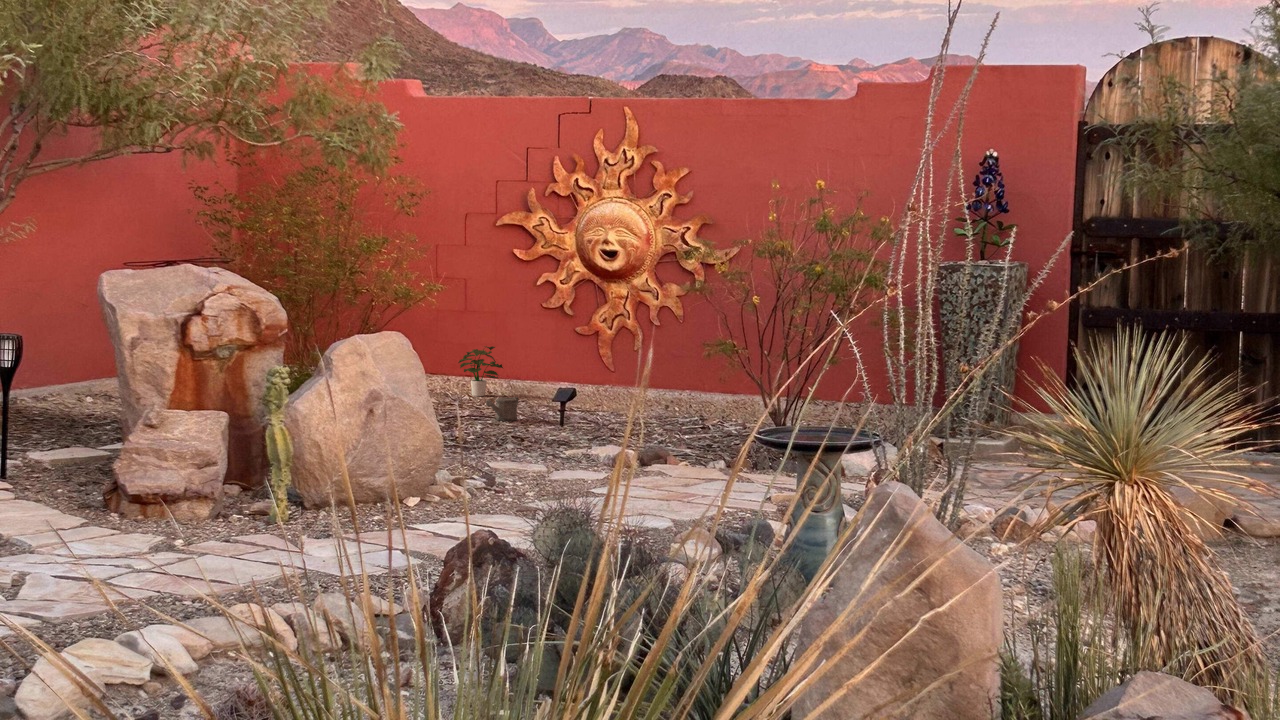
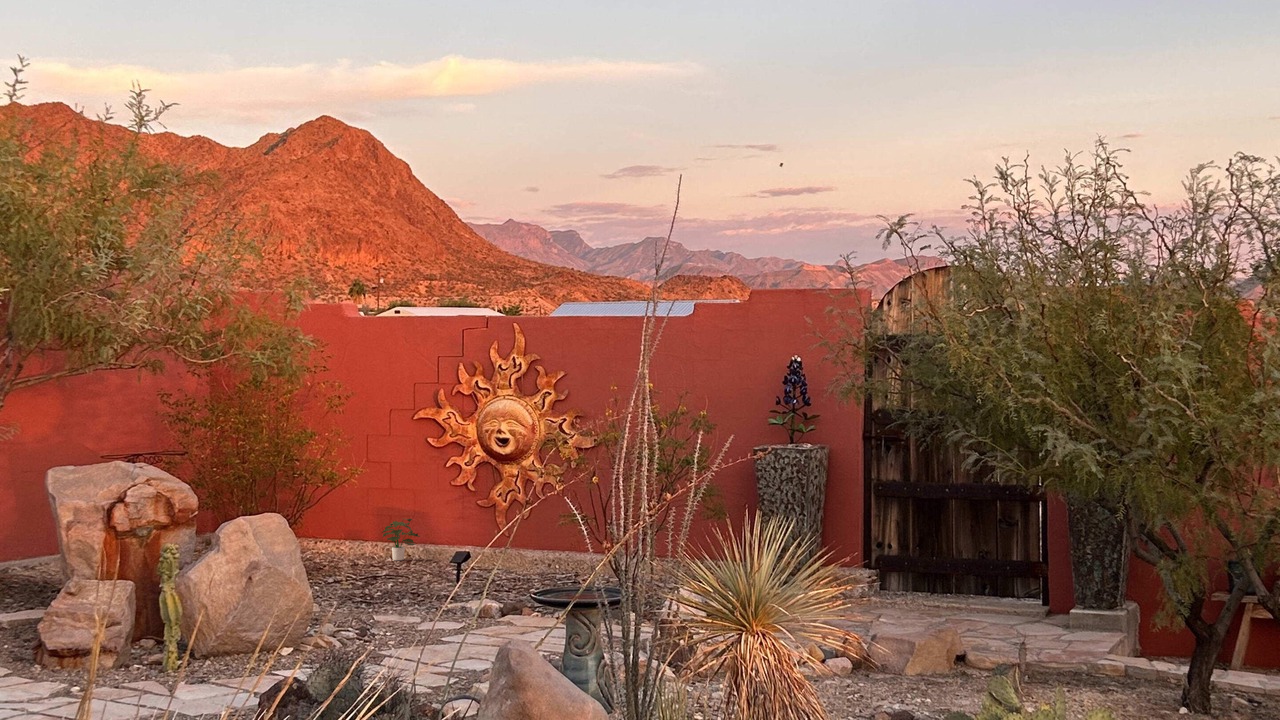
watering can: present [486,397,518,421] -> none [390,561,420,582]

